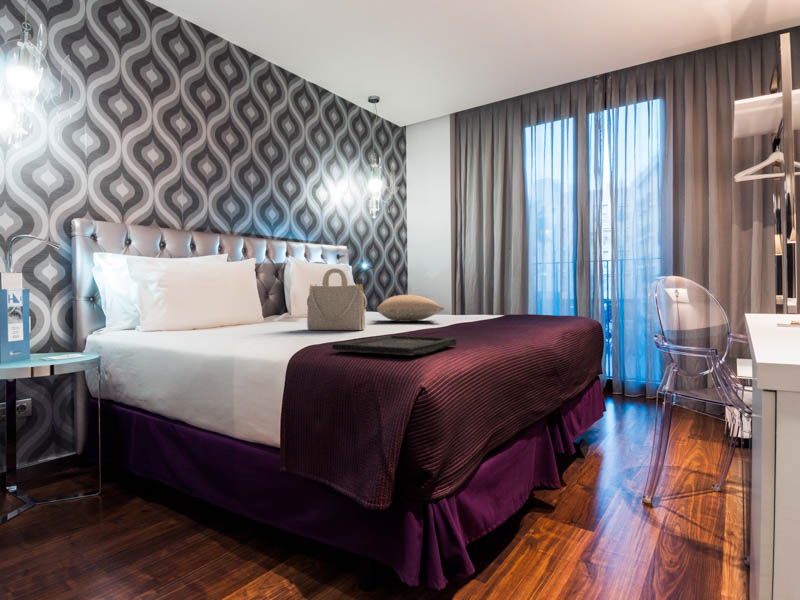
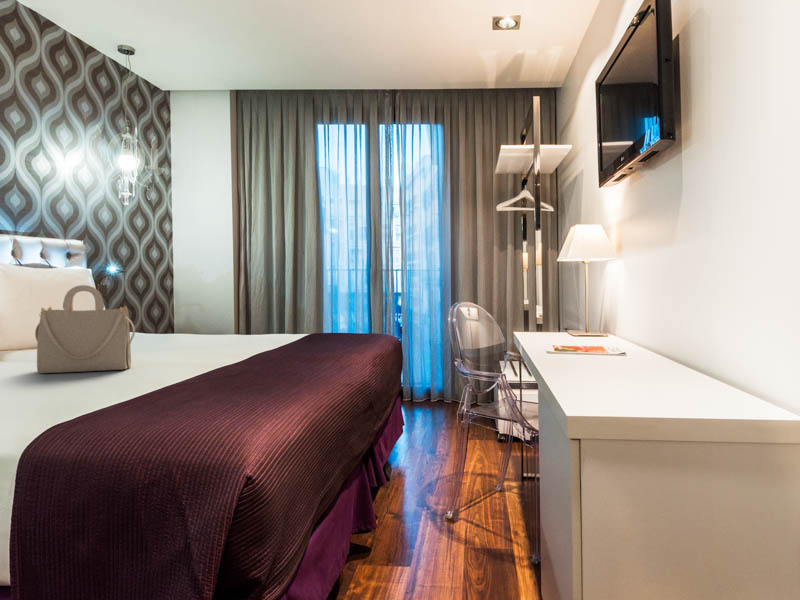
pillow: present [377,295,444,322] -> none [140,312,234,346]
tray: present [332,335,456,355] -> none [110,384,276,424]

